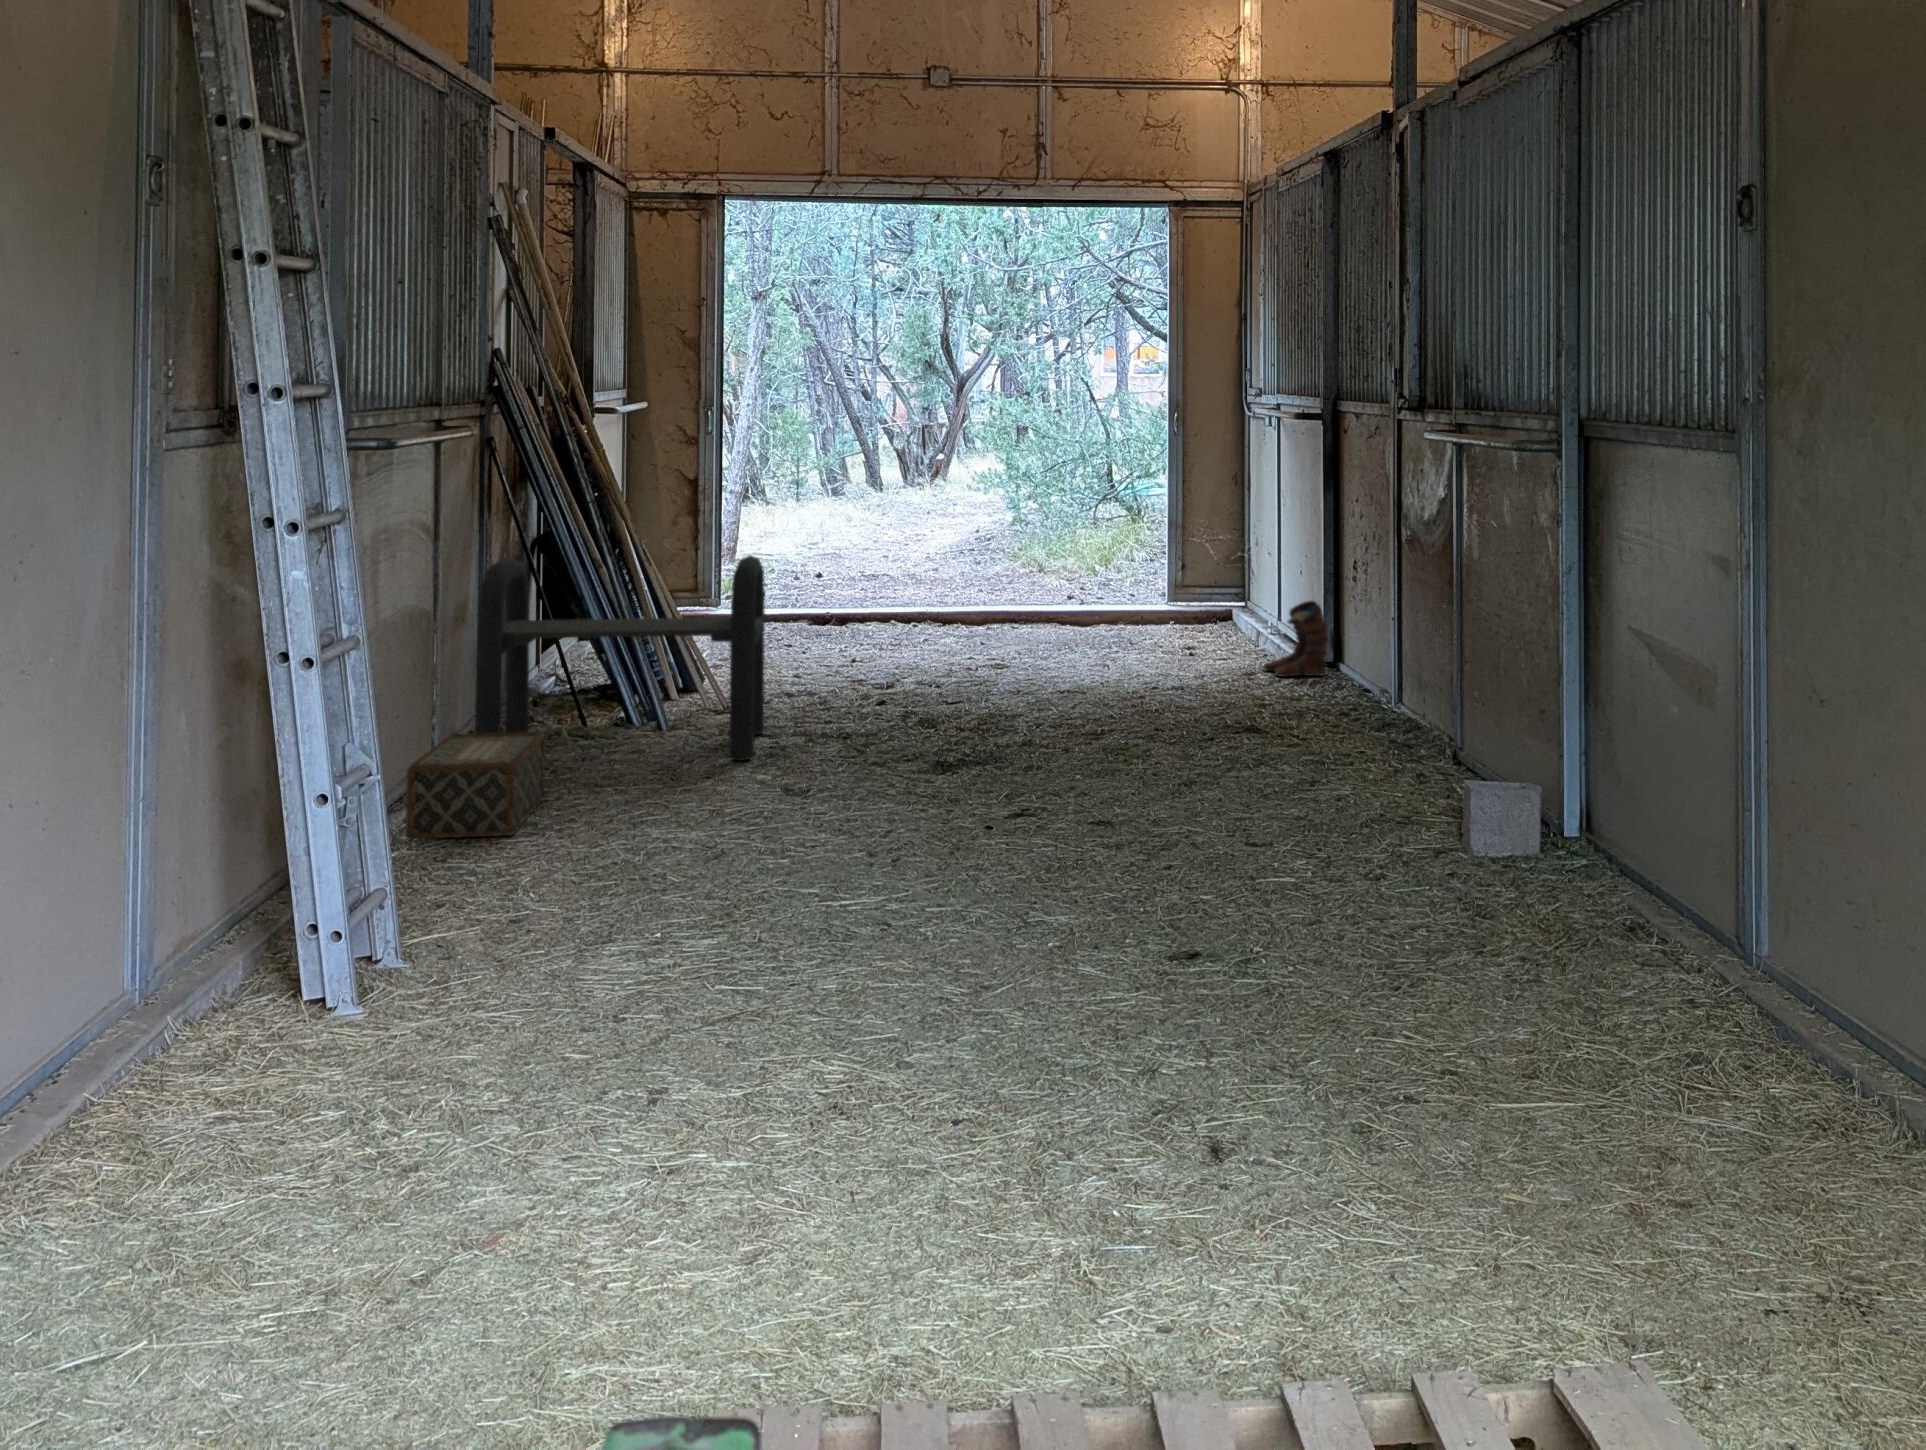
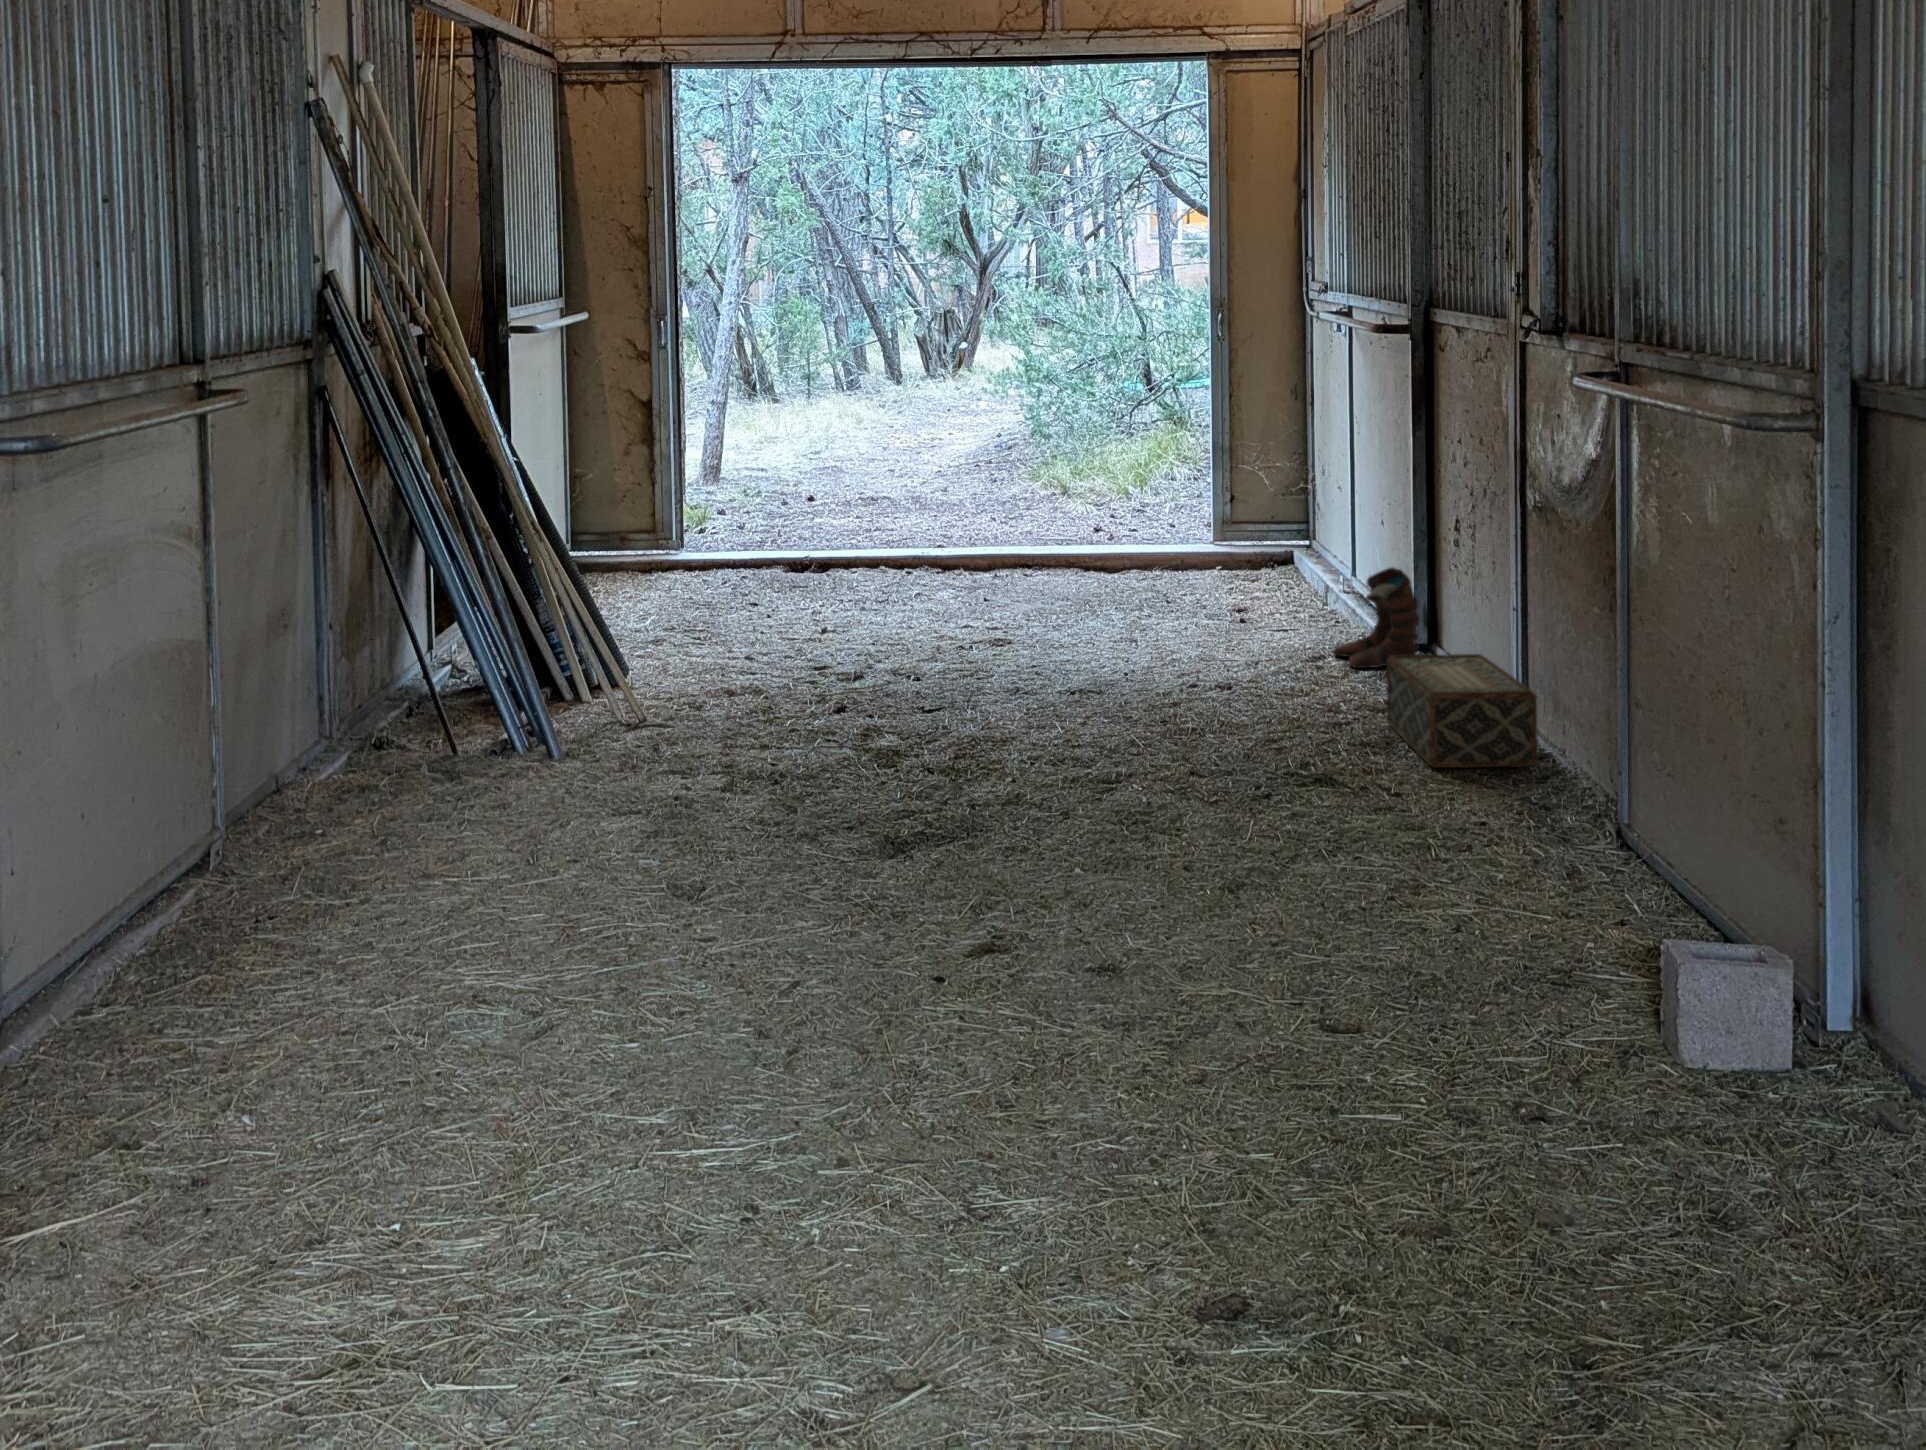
bench: present [475,555,765,760] -> none [280,540,671,829]
woven basket: present [406,732,545,839] -> present [1386,654,1538,768]

